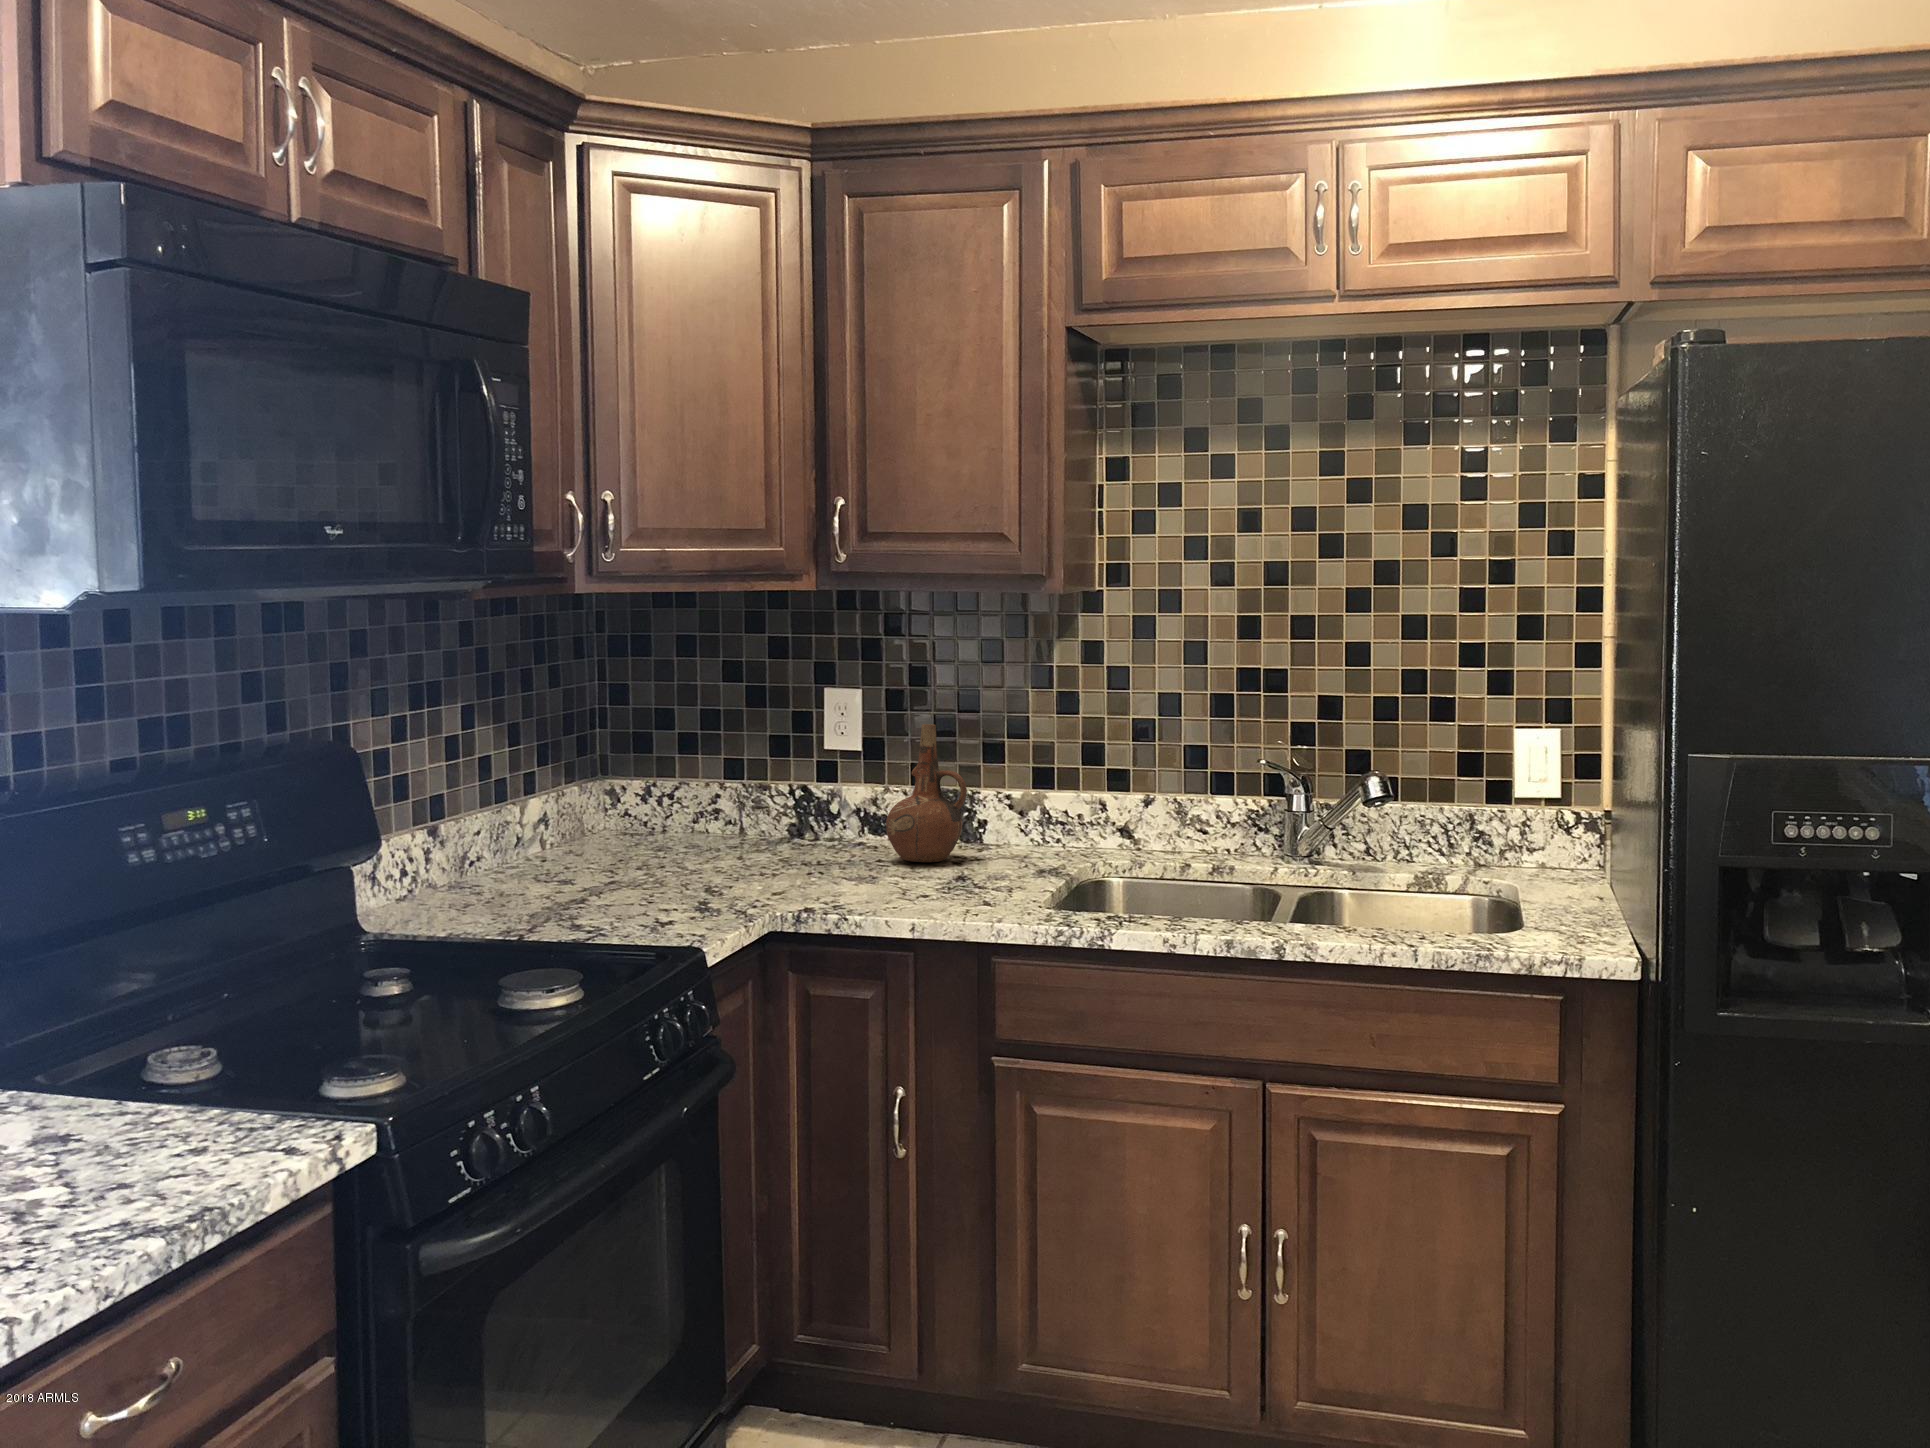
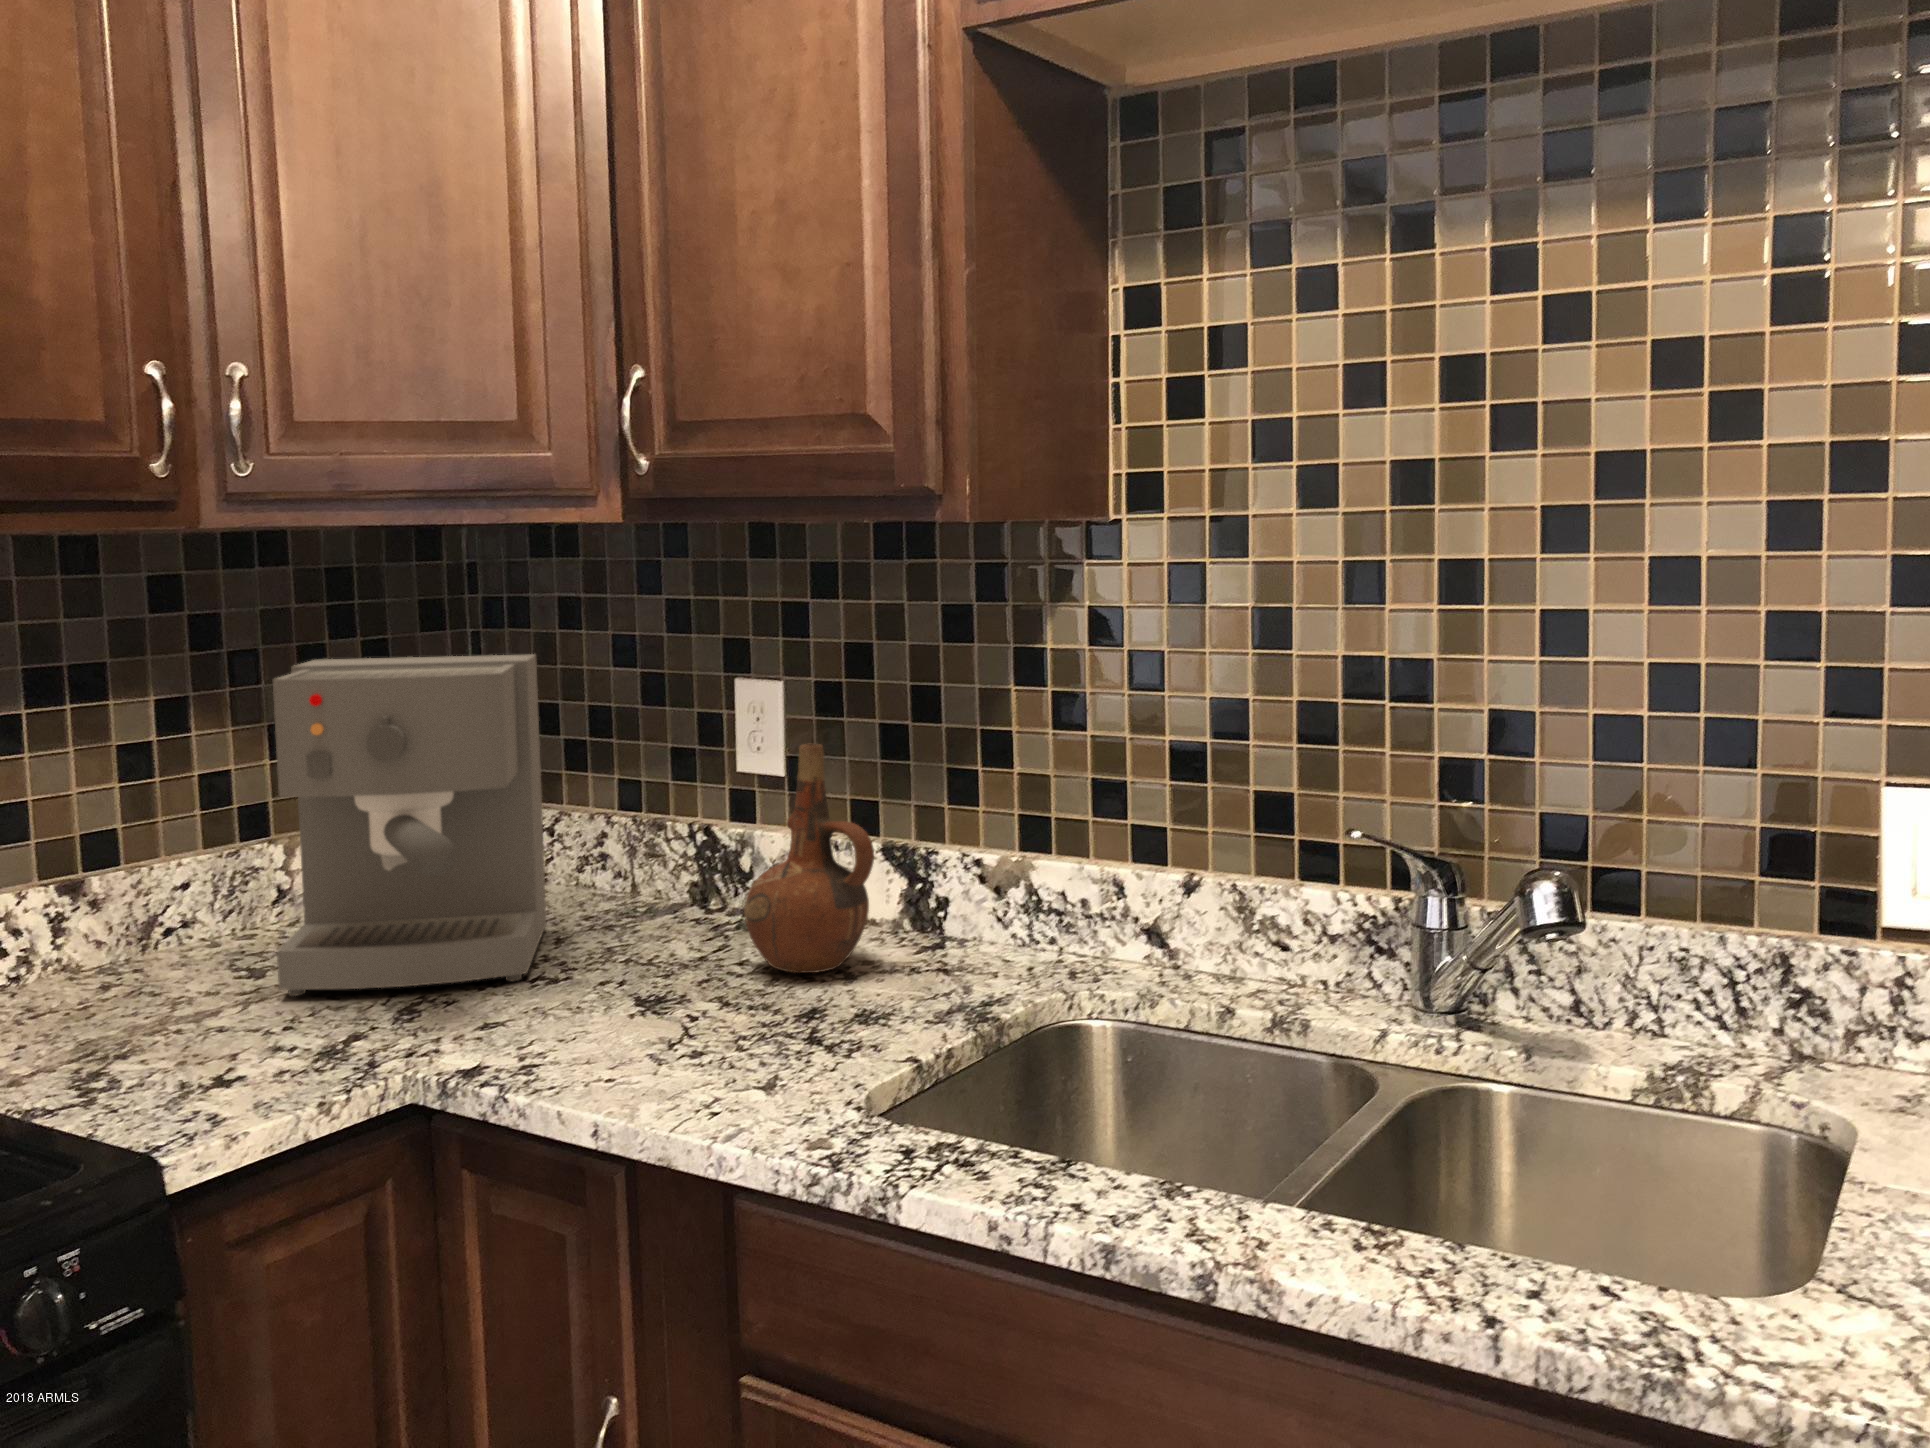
coffee maker: none [580,672,760,888] -> present [273,654,546,996]

